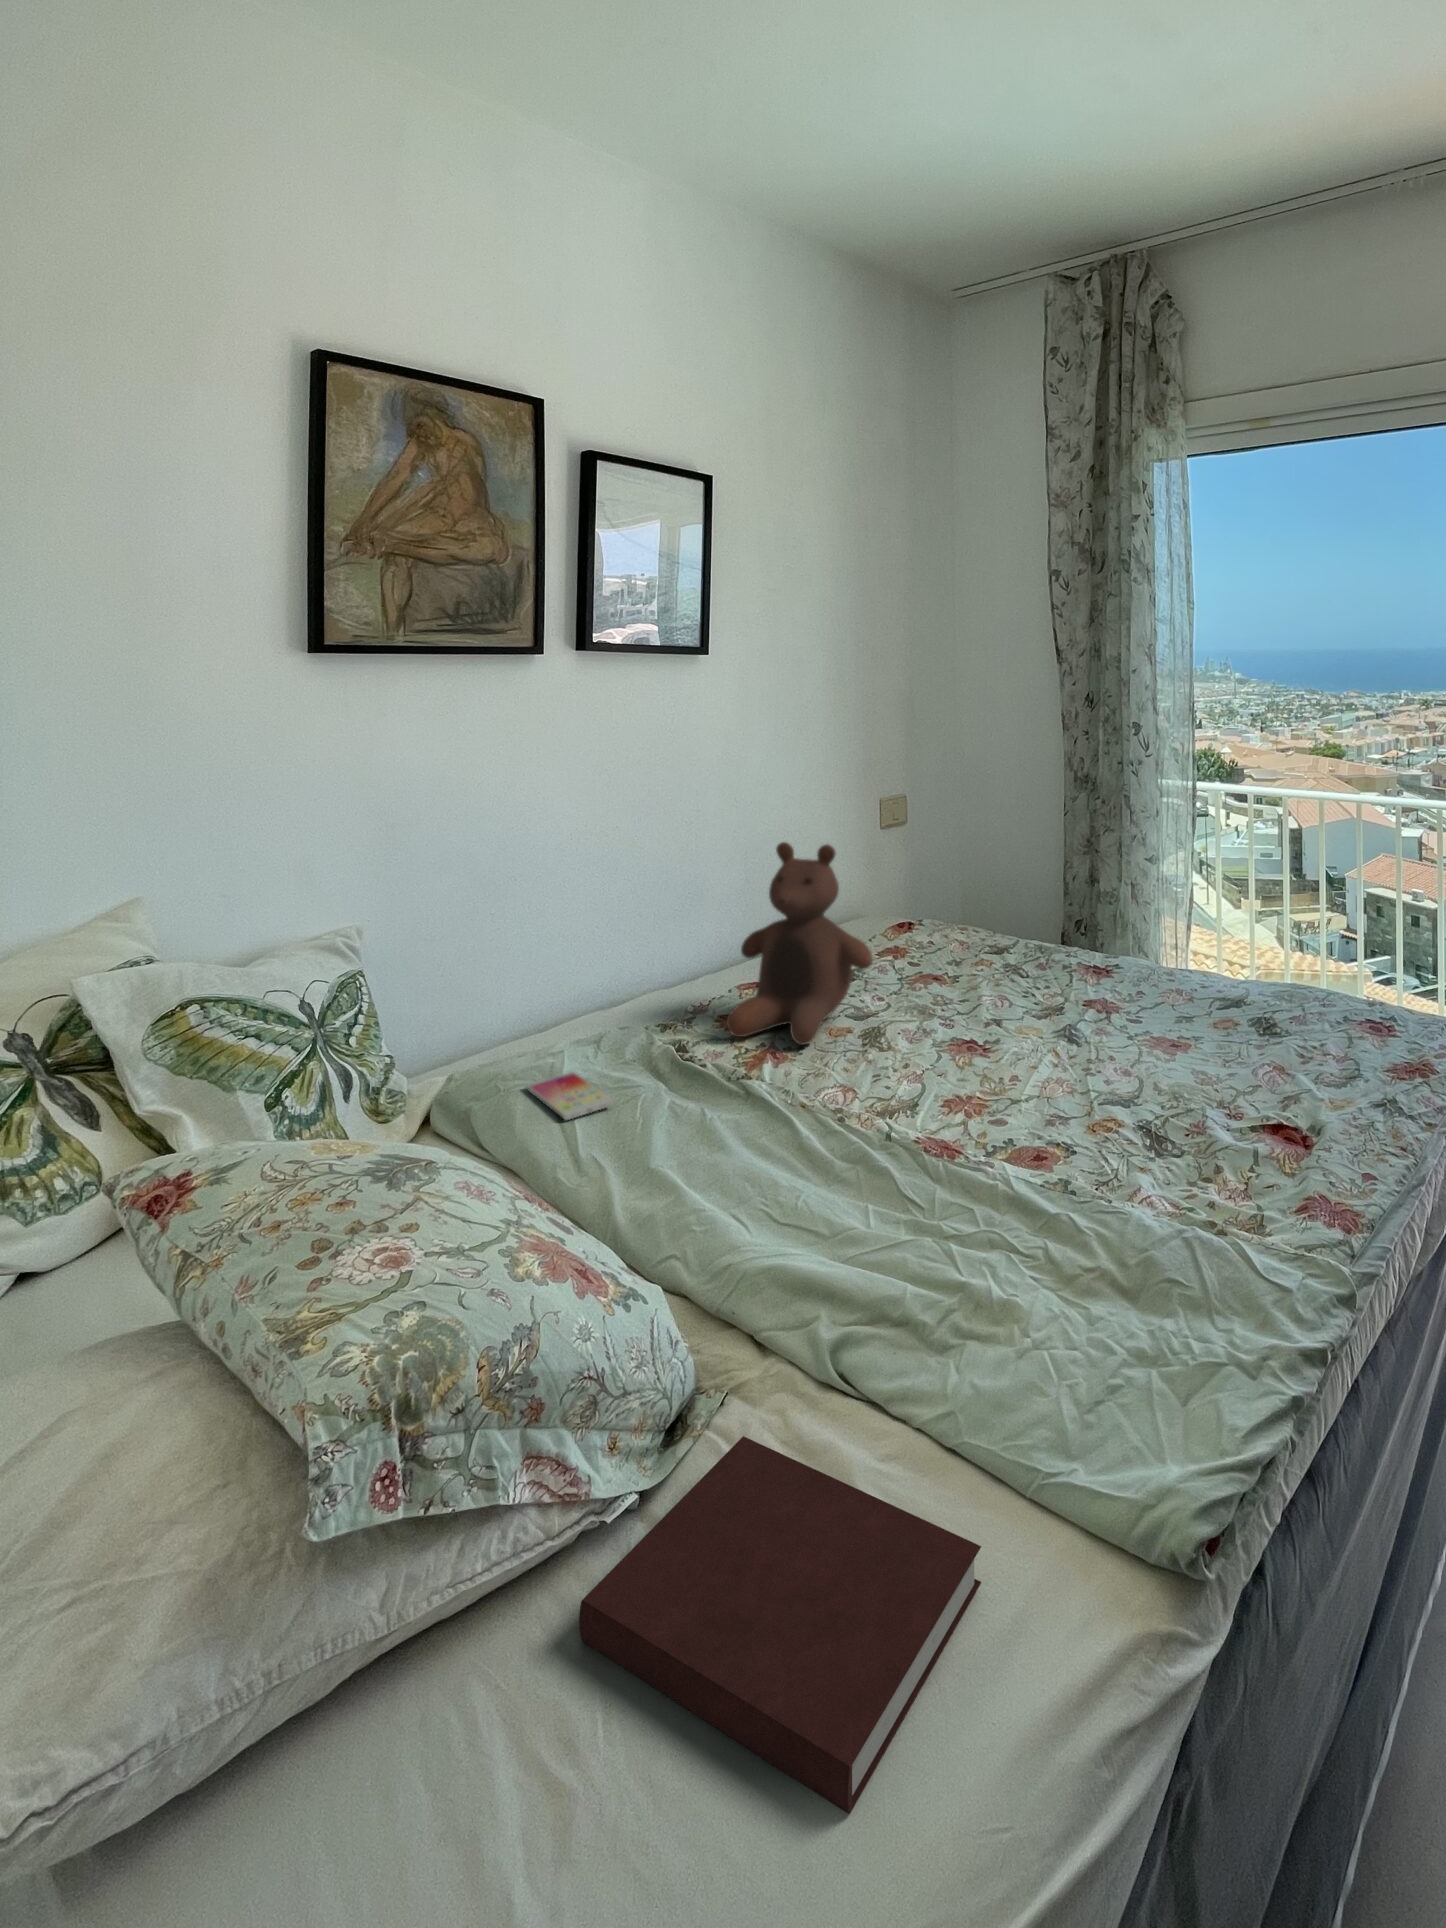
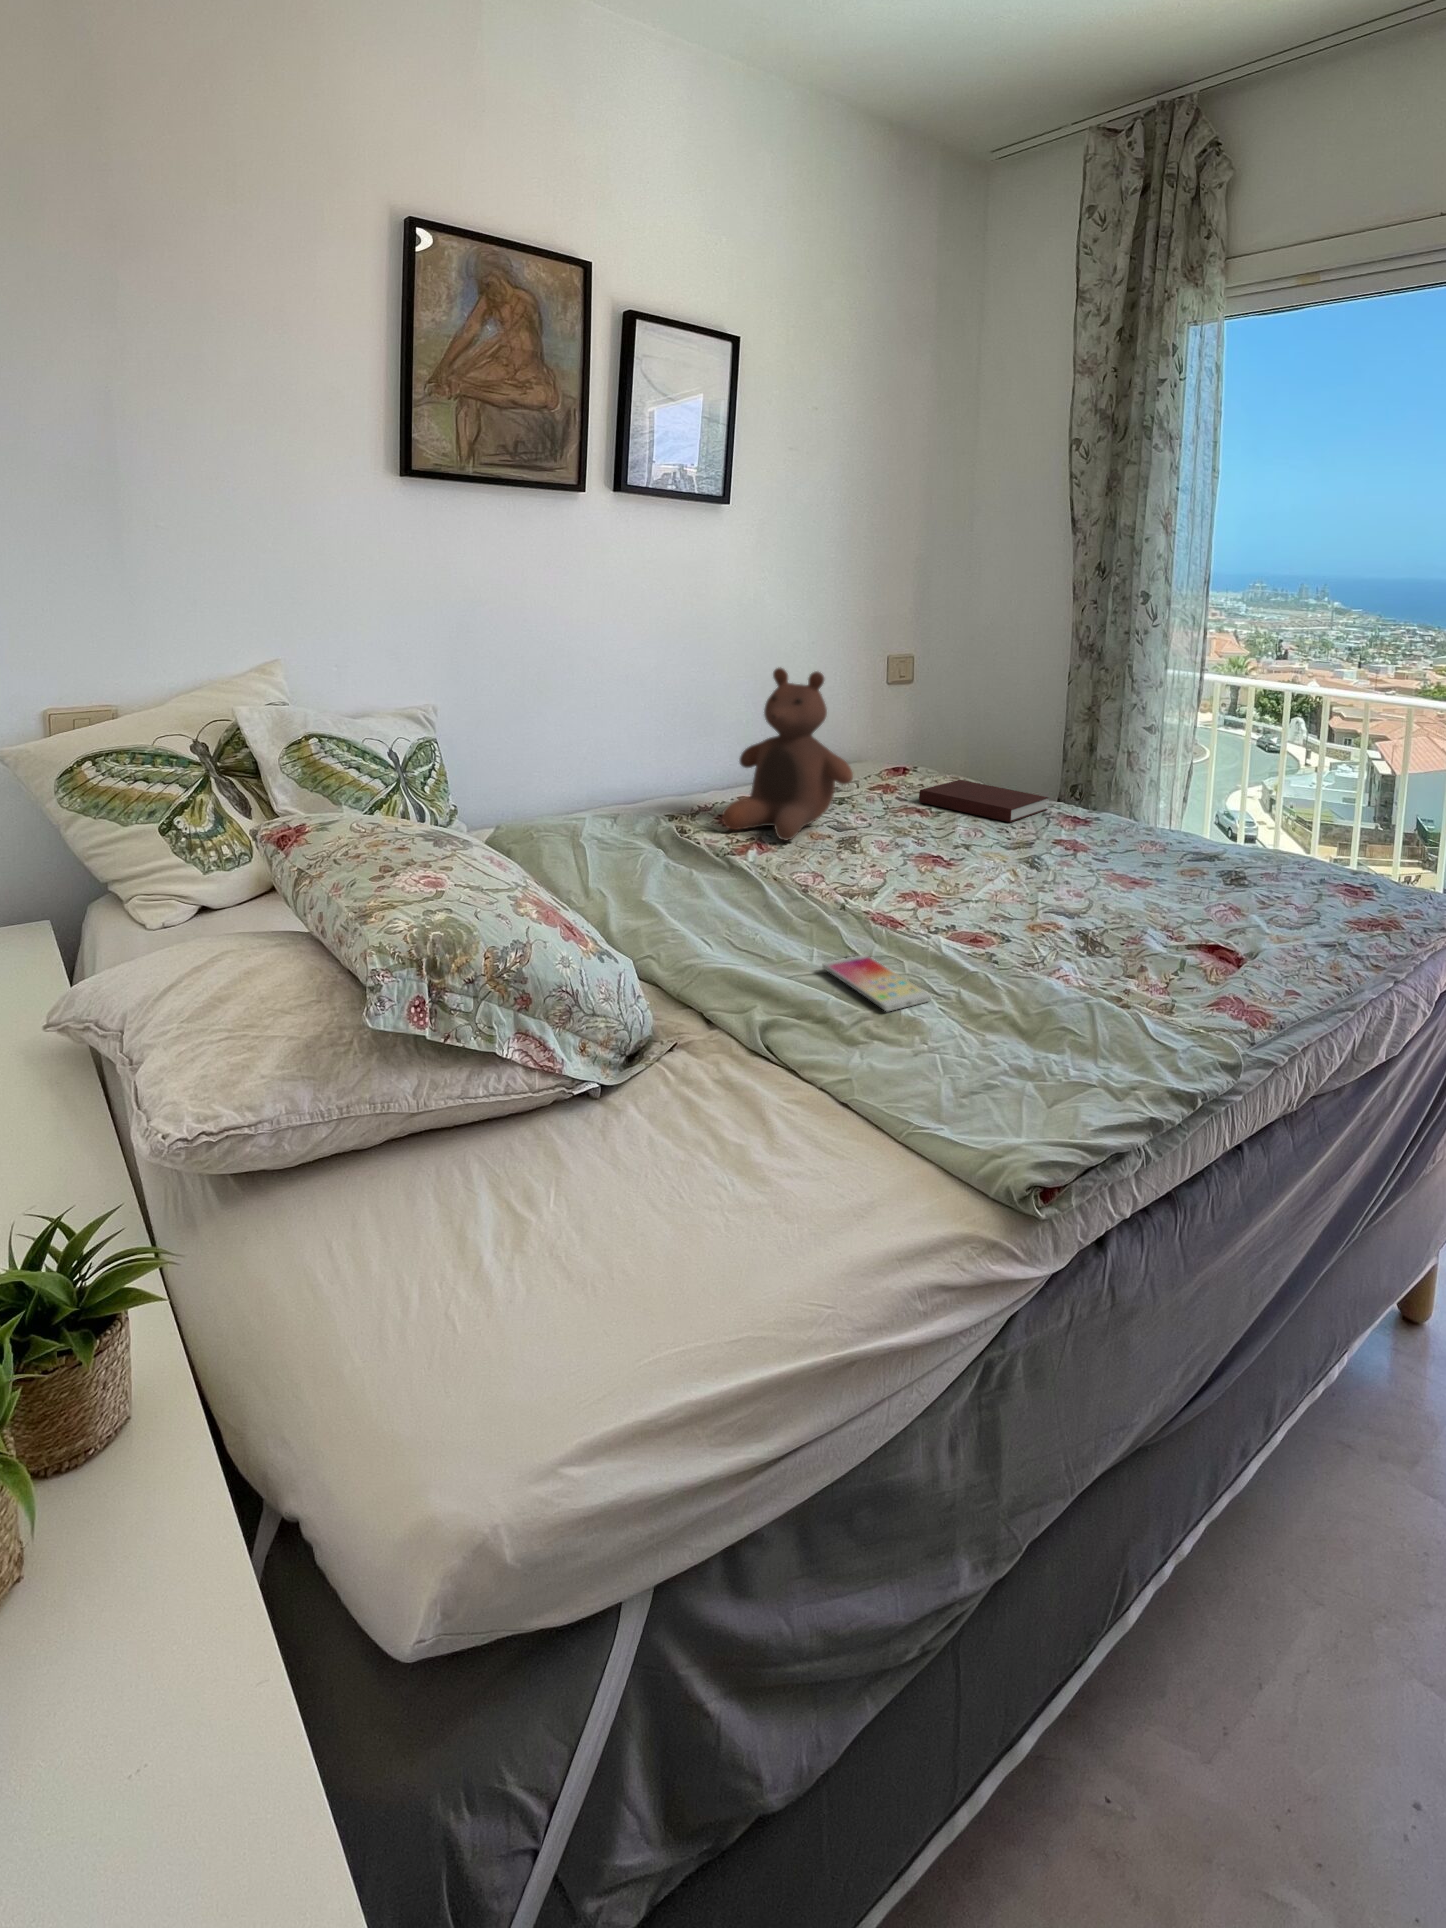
smartphone: present [526,1072,613,1120] -> present [822,955,931,1011]
notebook: present [579,1436,981,1814] -> present [919,780,1048,822]

